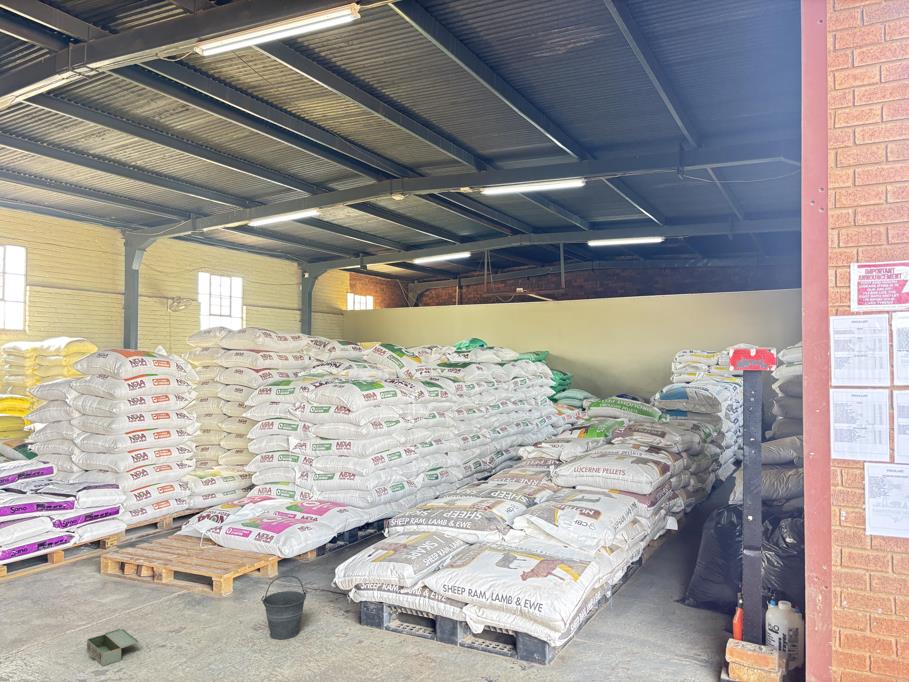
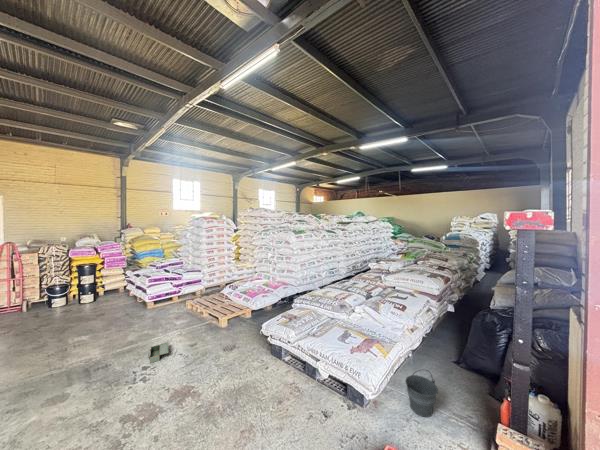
bucket: present [261,576,307,639] -> present [405,369,438,417]

